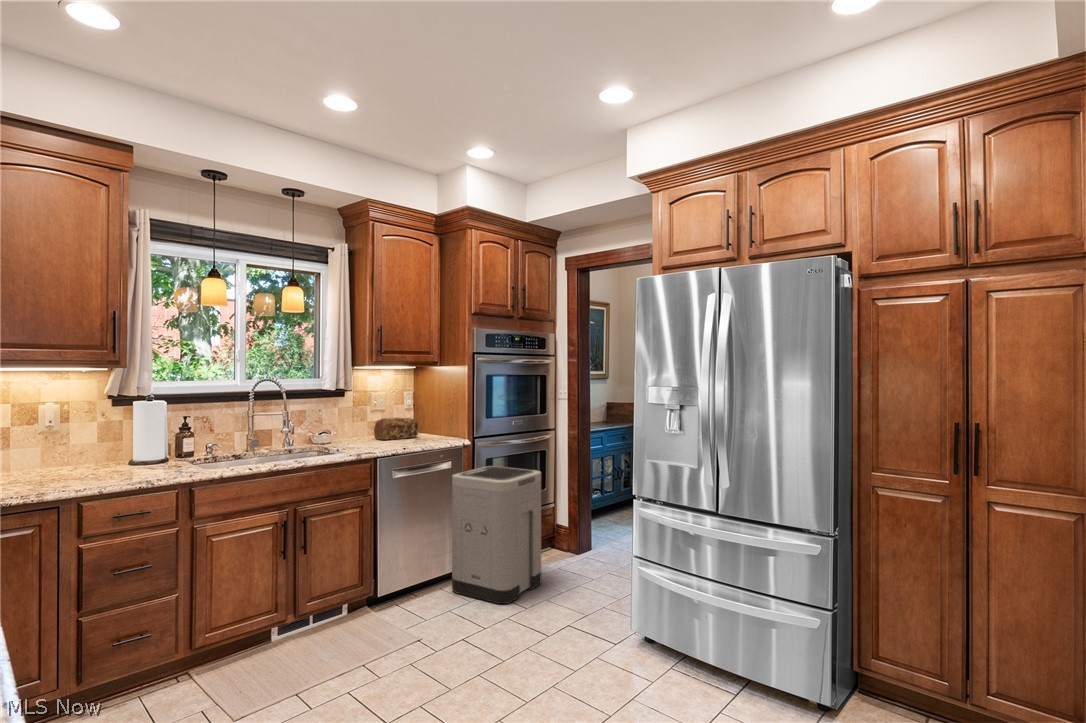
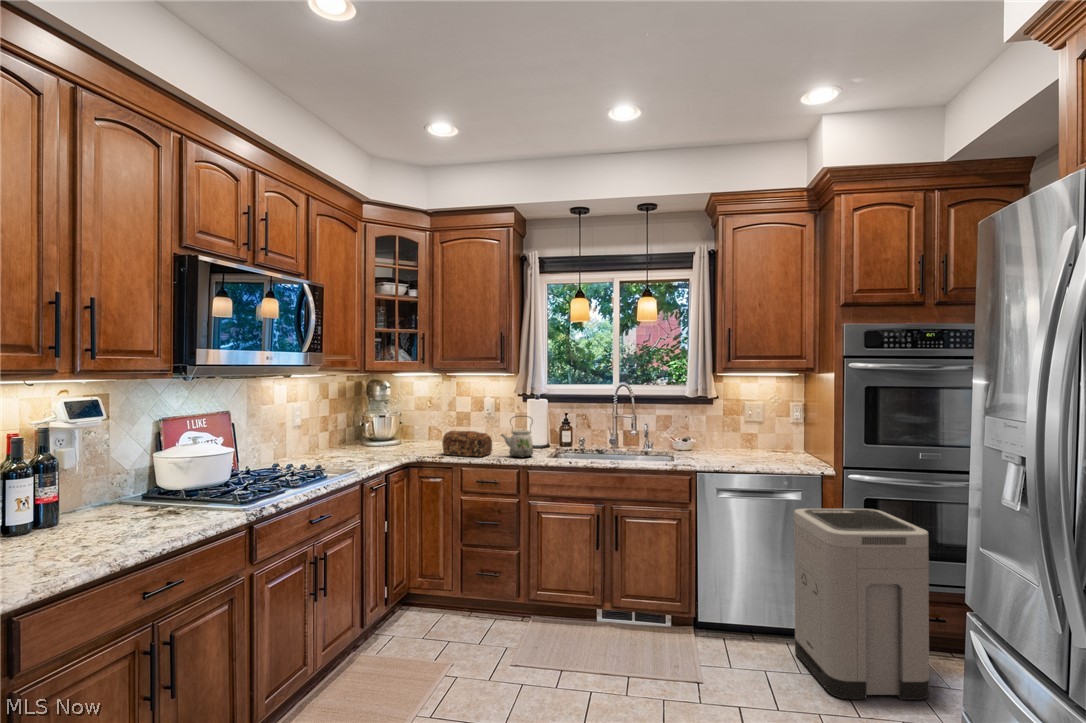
bread loaf: present [374,418,418,440] -> present [442,431,492,456]
kettle: none [139,420,186,474] -> present [501,416,533,458]

